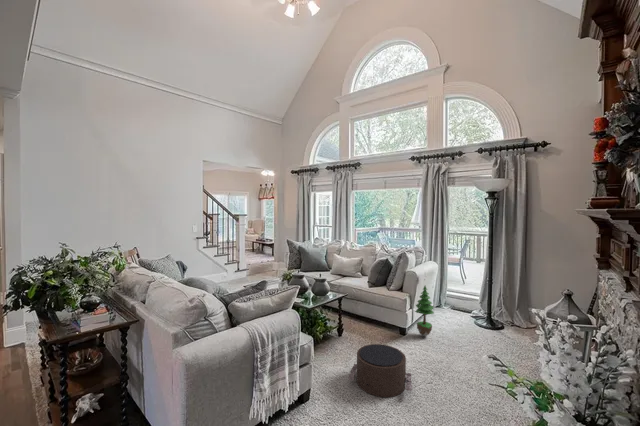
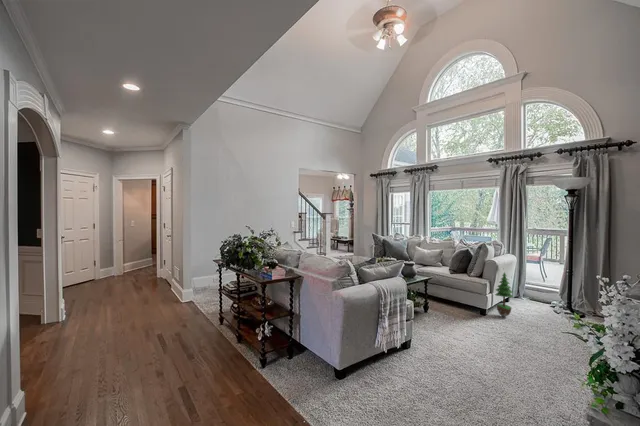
pouf: present [349,344,412,397] -> none [441,314,496,351]

